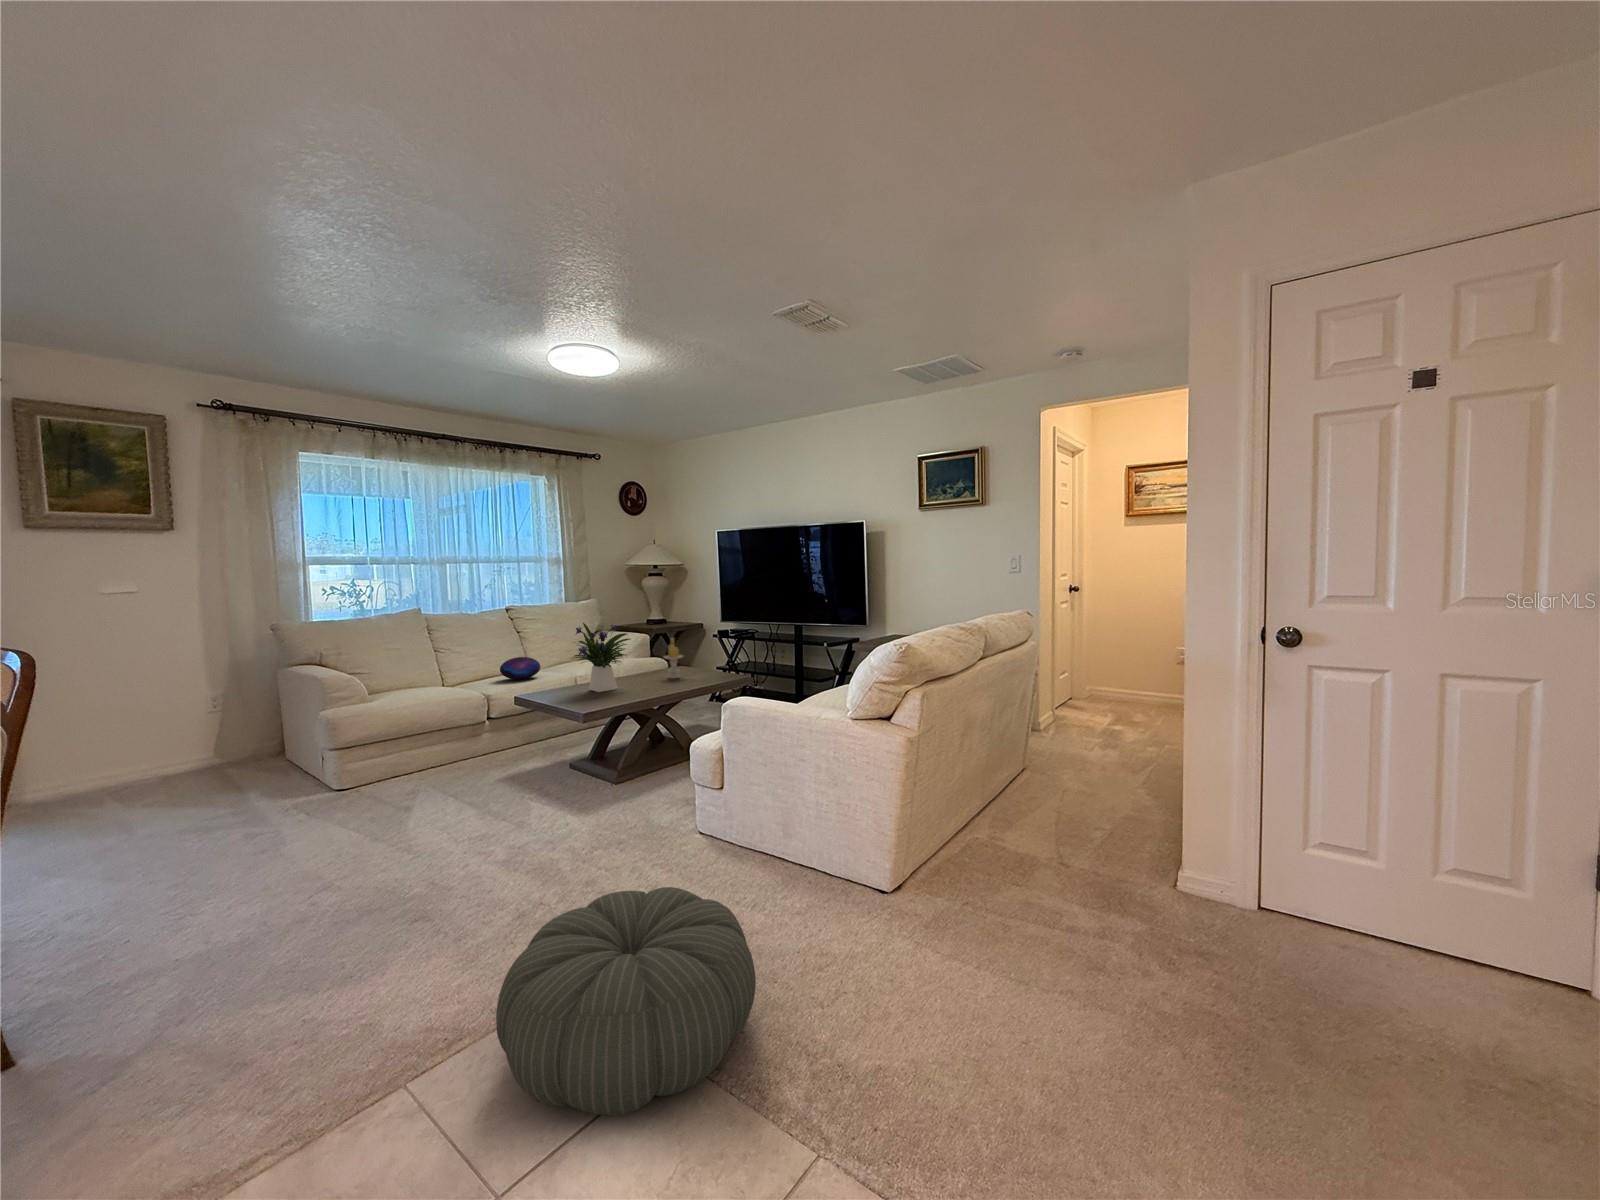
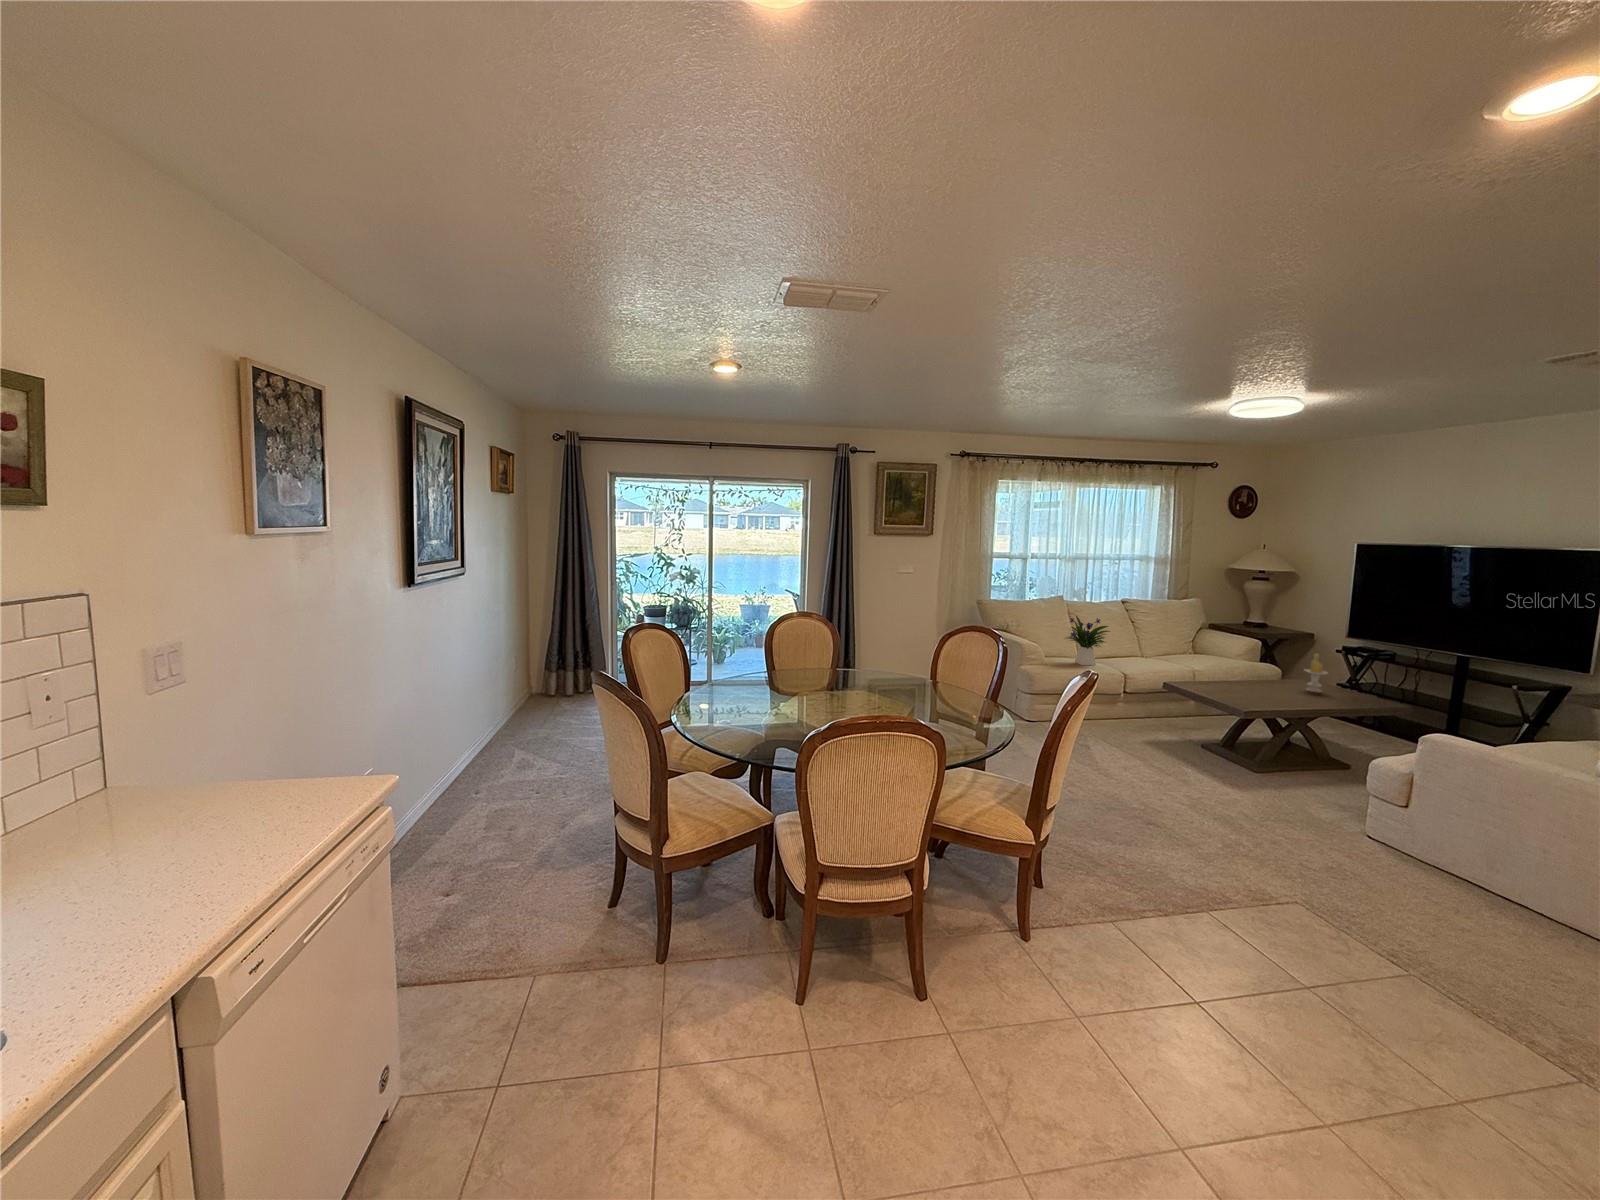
flower arrangement: present [572,623,630,692] -> present [1066,616,1110,665]
decorative orb: present [500,657,541,679] -> none [1128,646,1163,665]
pouf: present [496,887,756,1116] -> none [1281,858,1522,1010]

